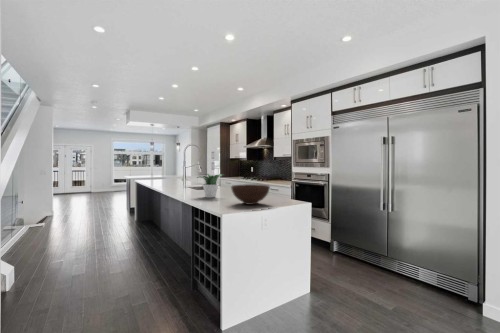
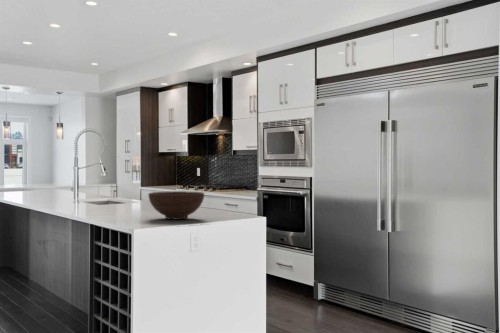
potted plant: present [197,174,224,198] -> none [97,176,143,213]

